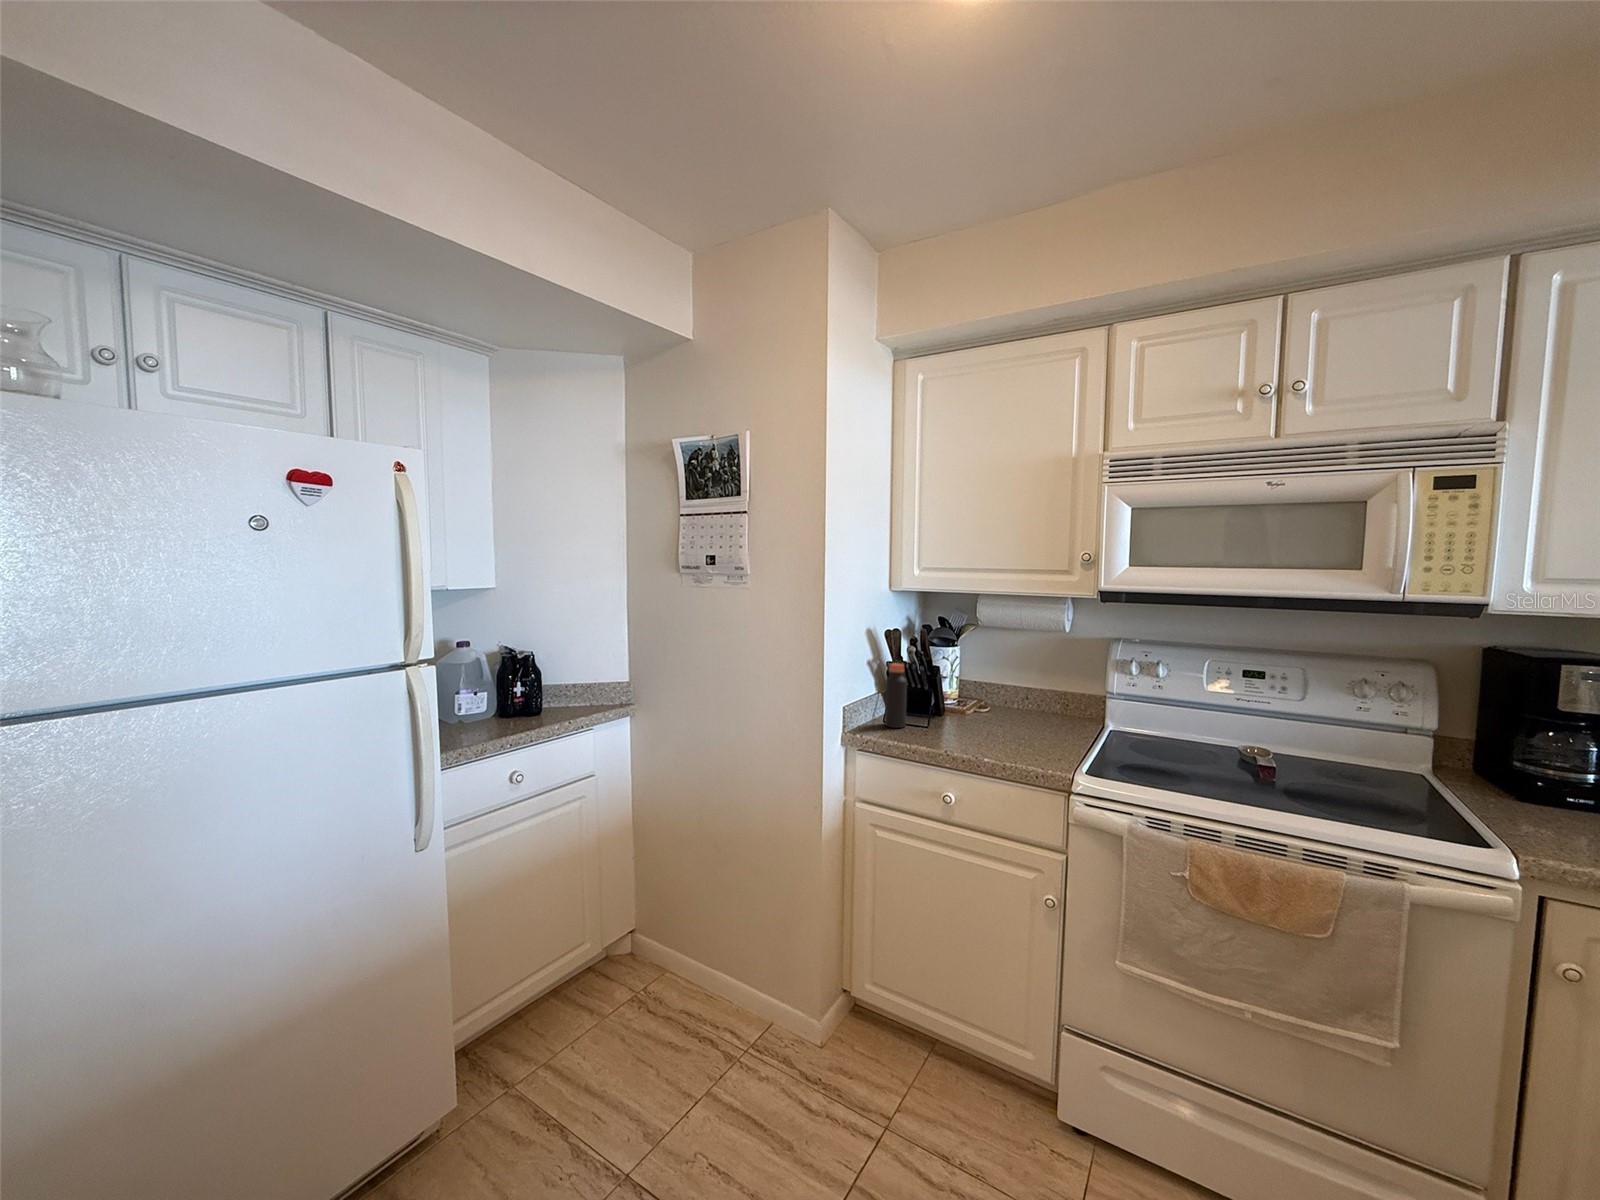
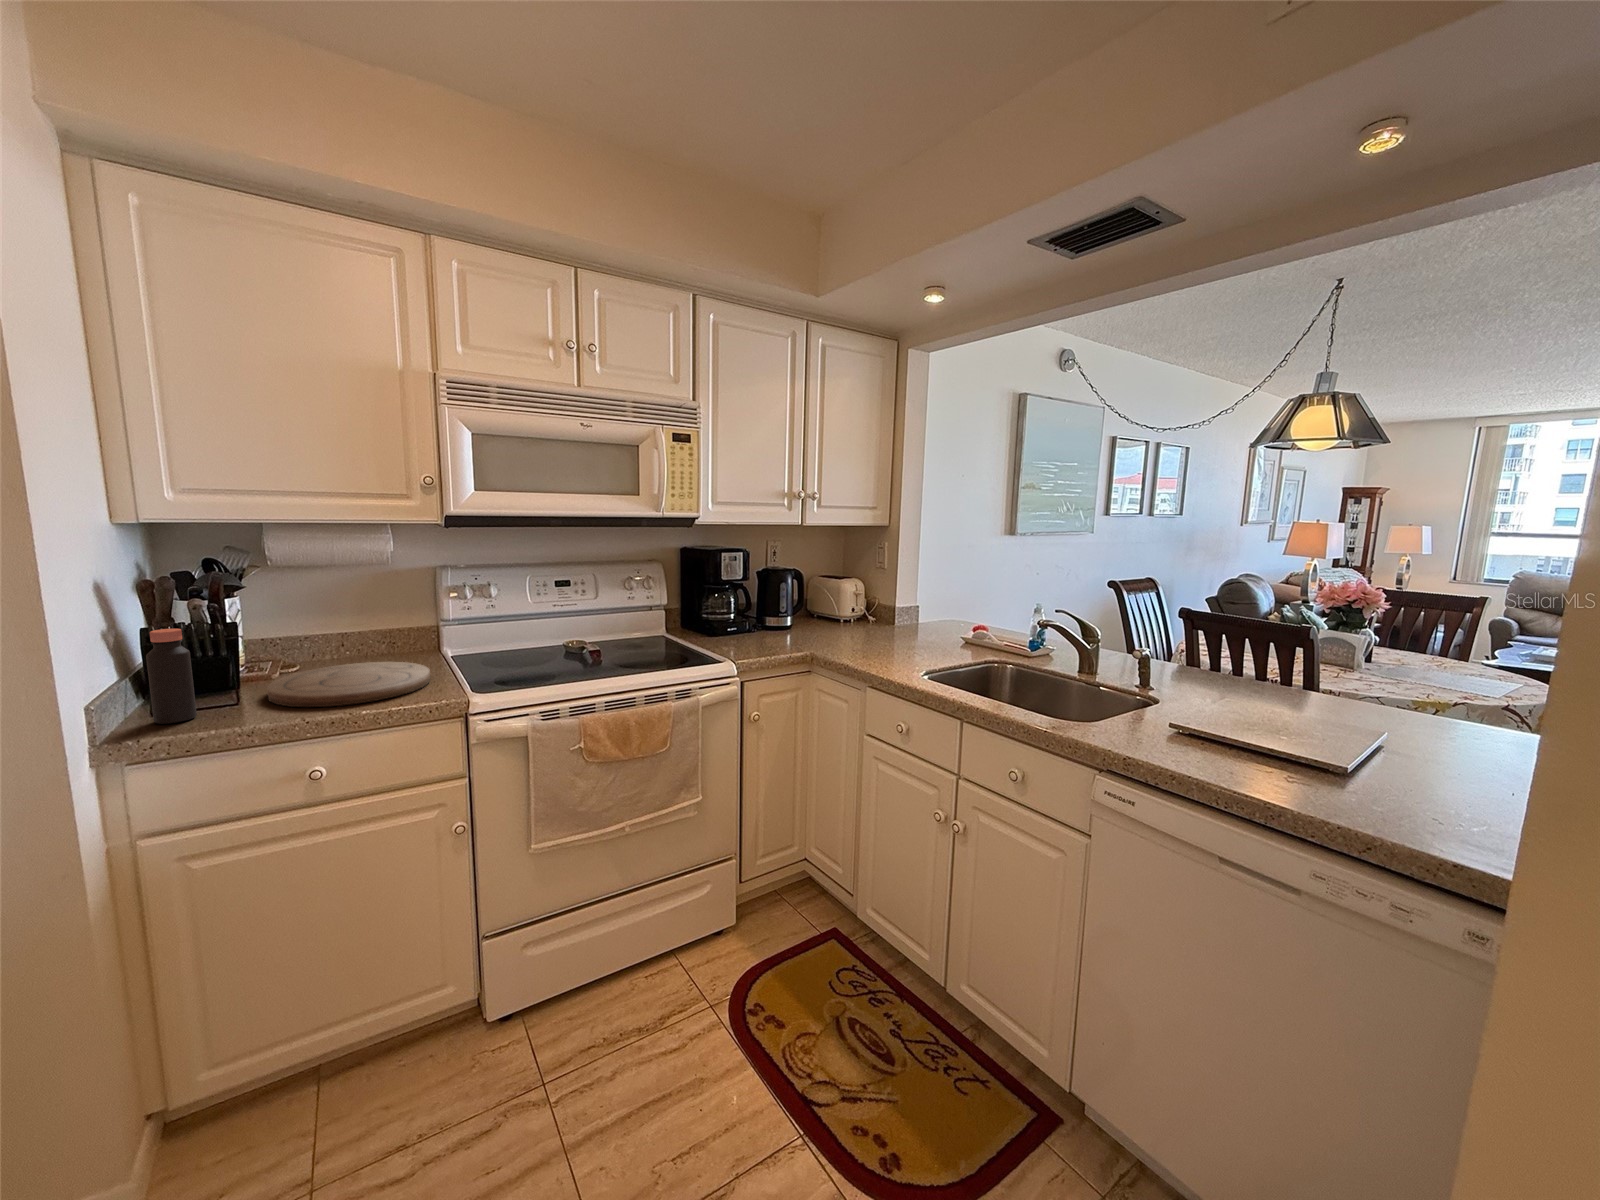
cutting board: none [948,712,1068,752] -> present [267,662,430,707]

